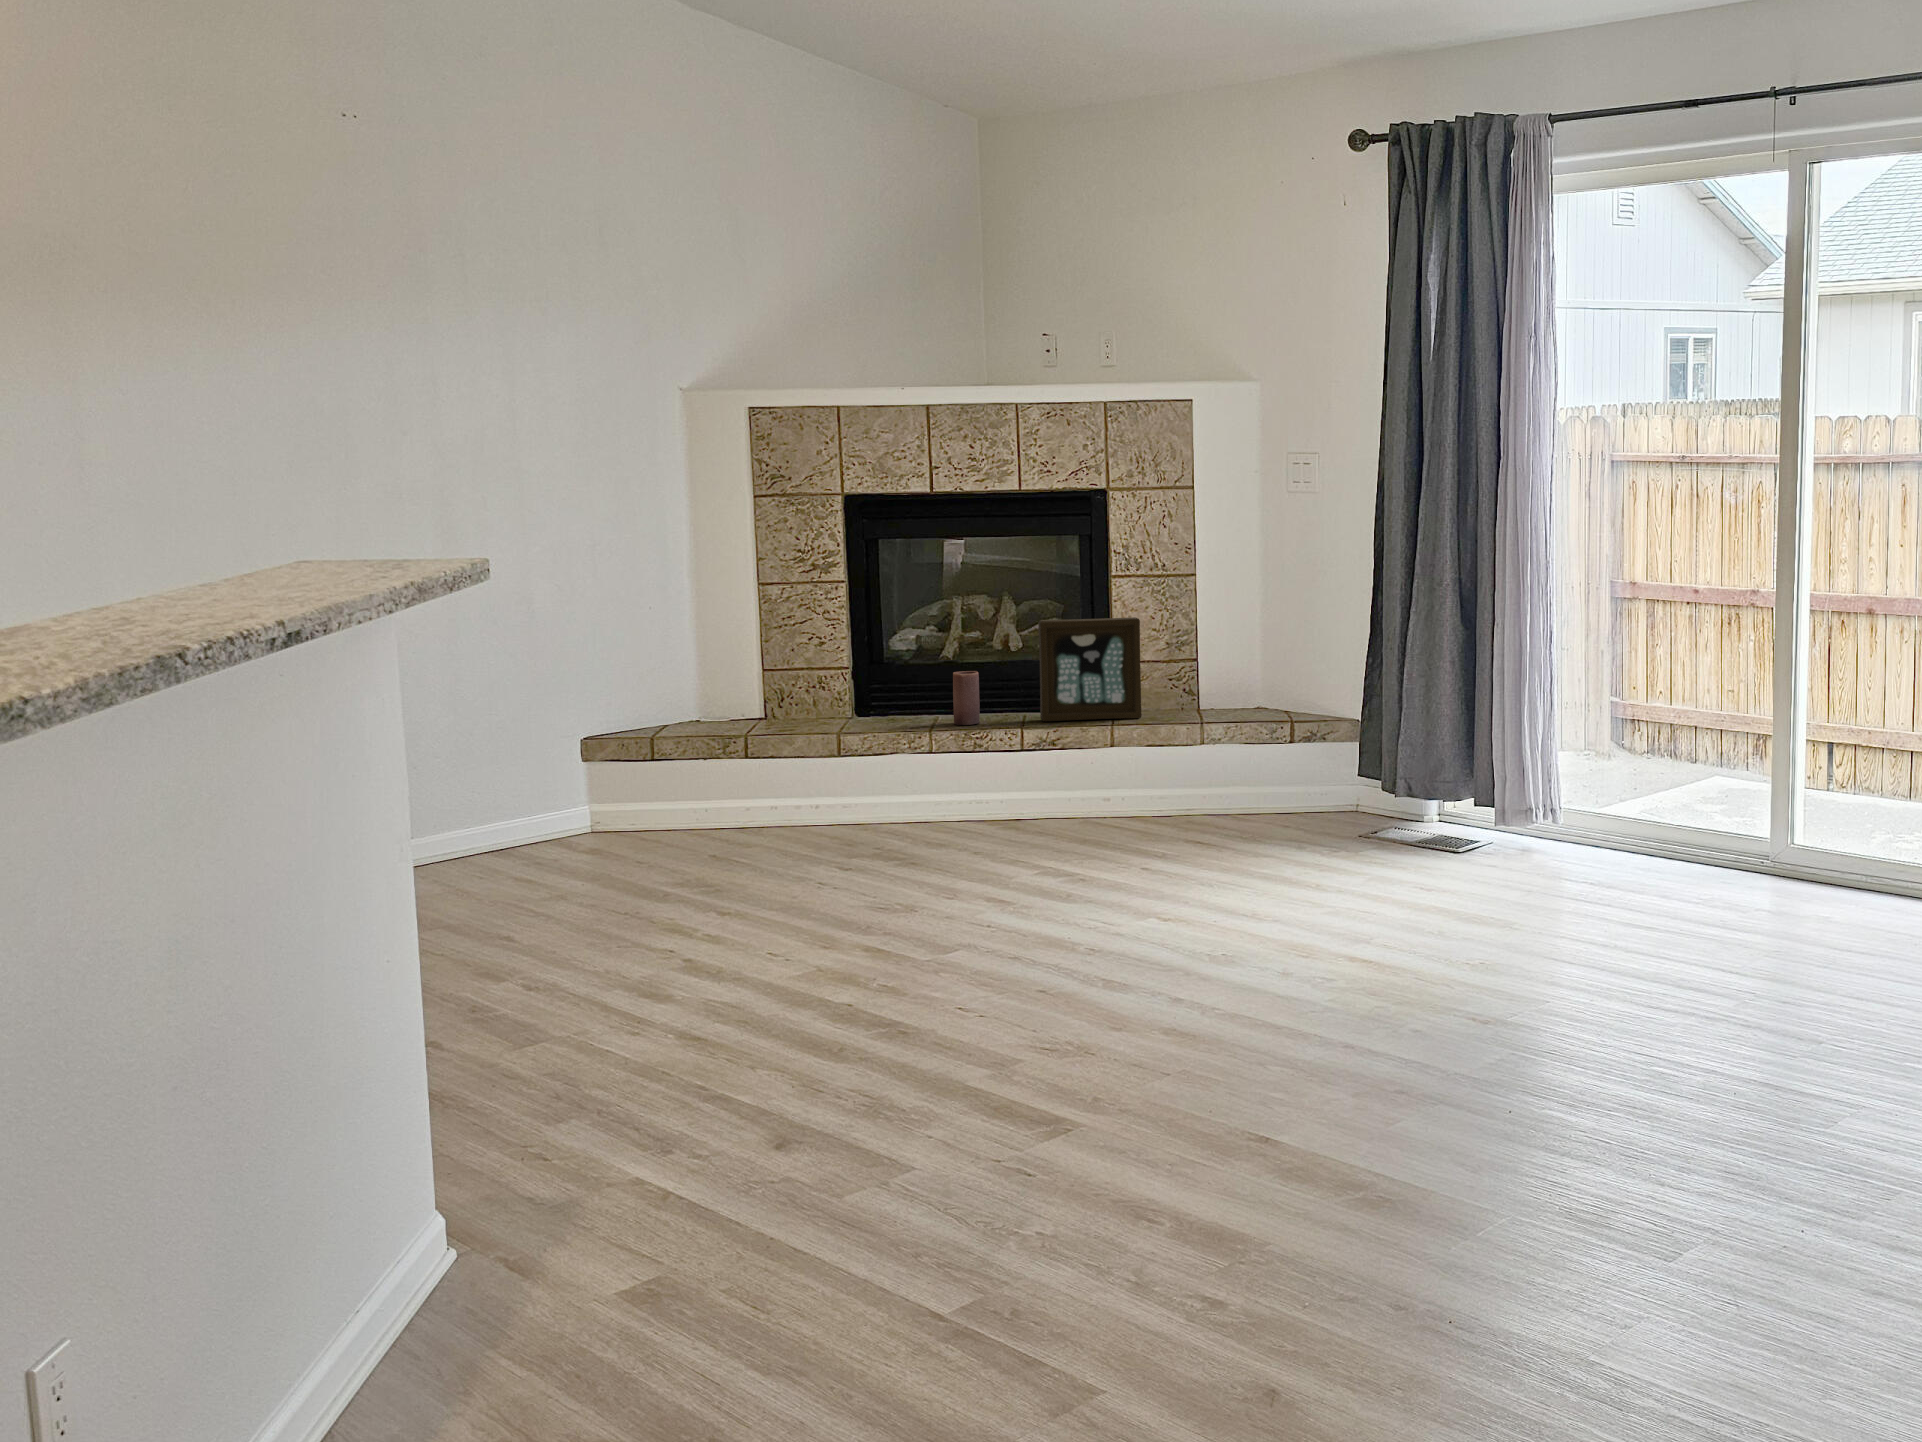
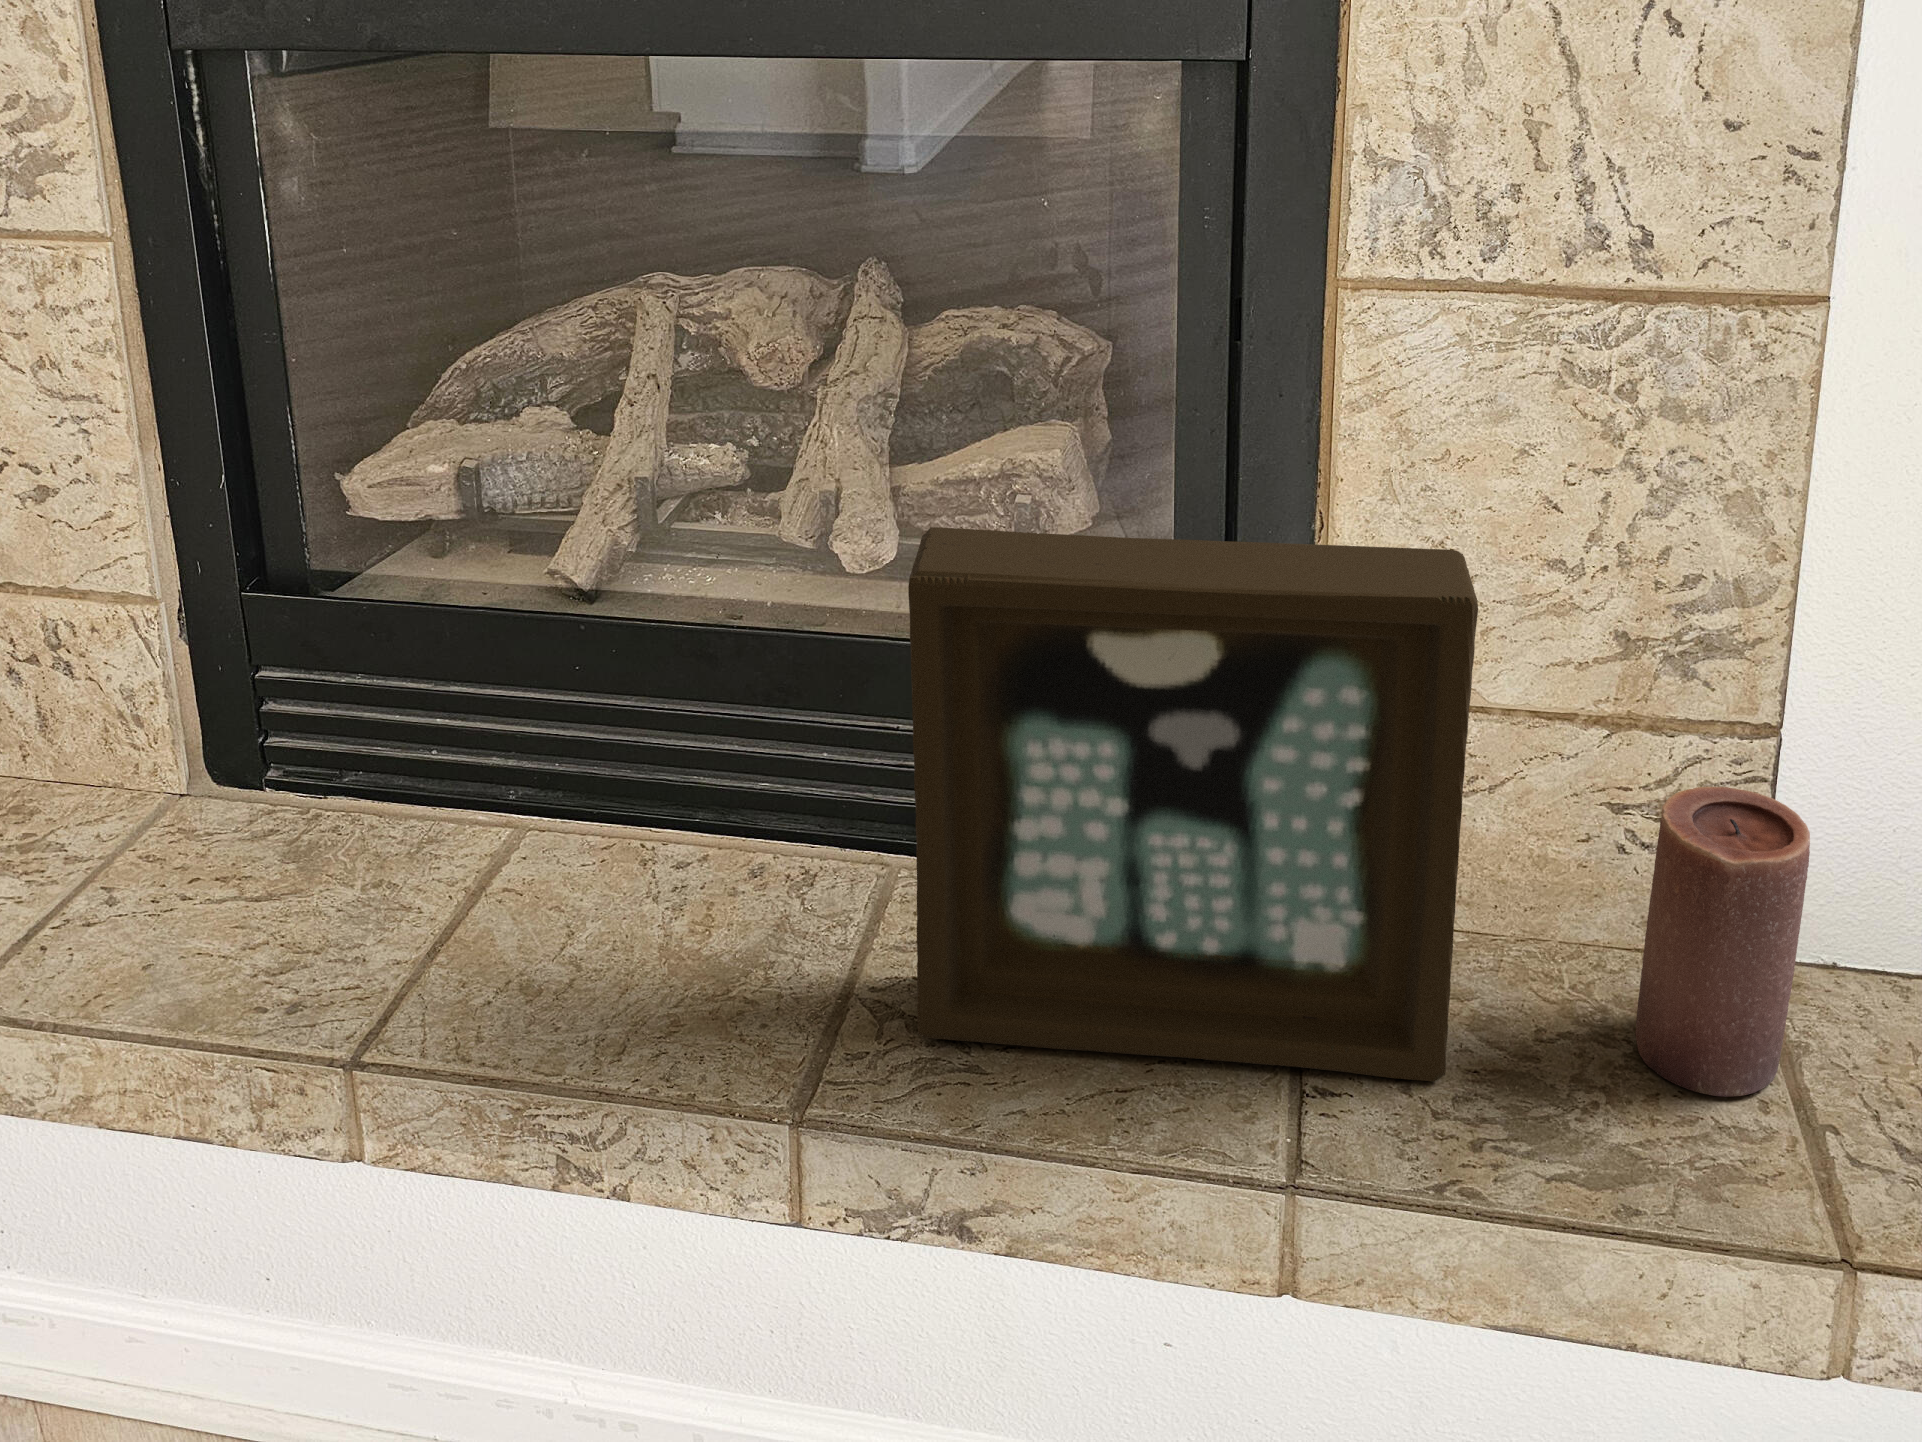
candle: present [953,671,980,725] -> present [1636,787,1810,1097]

